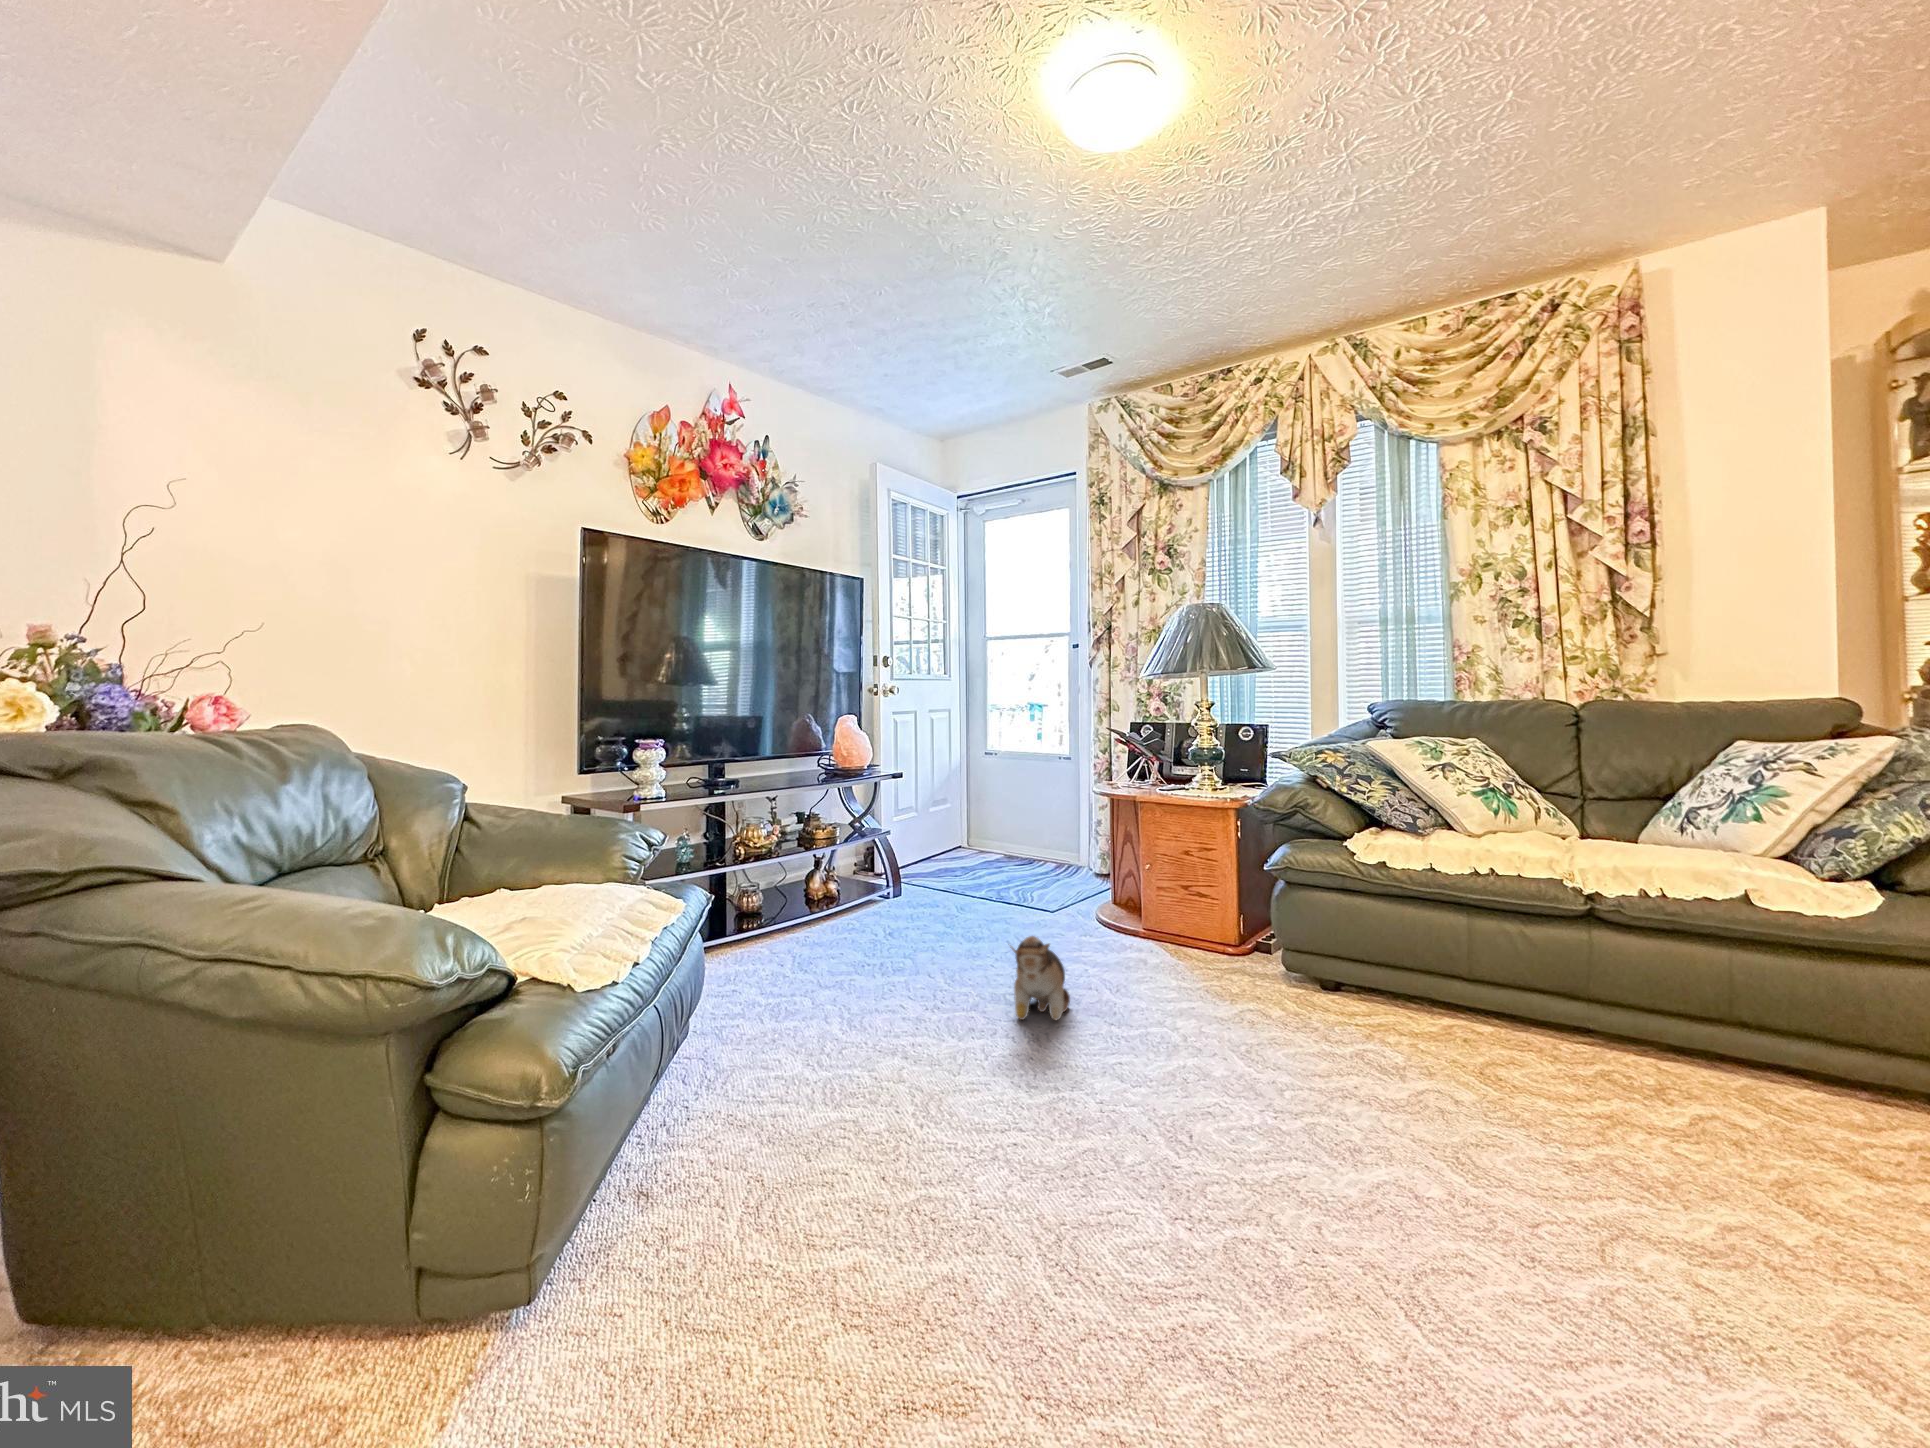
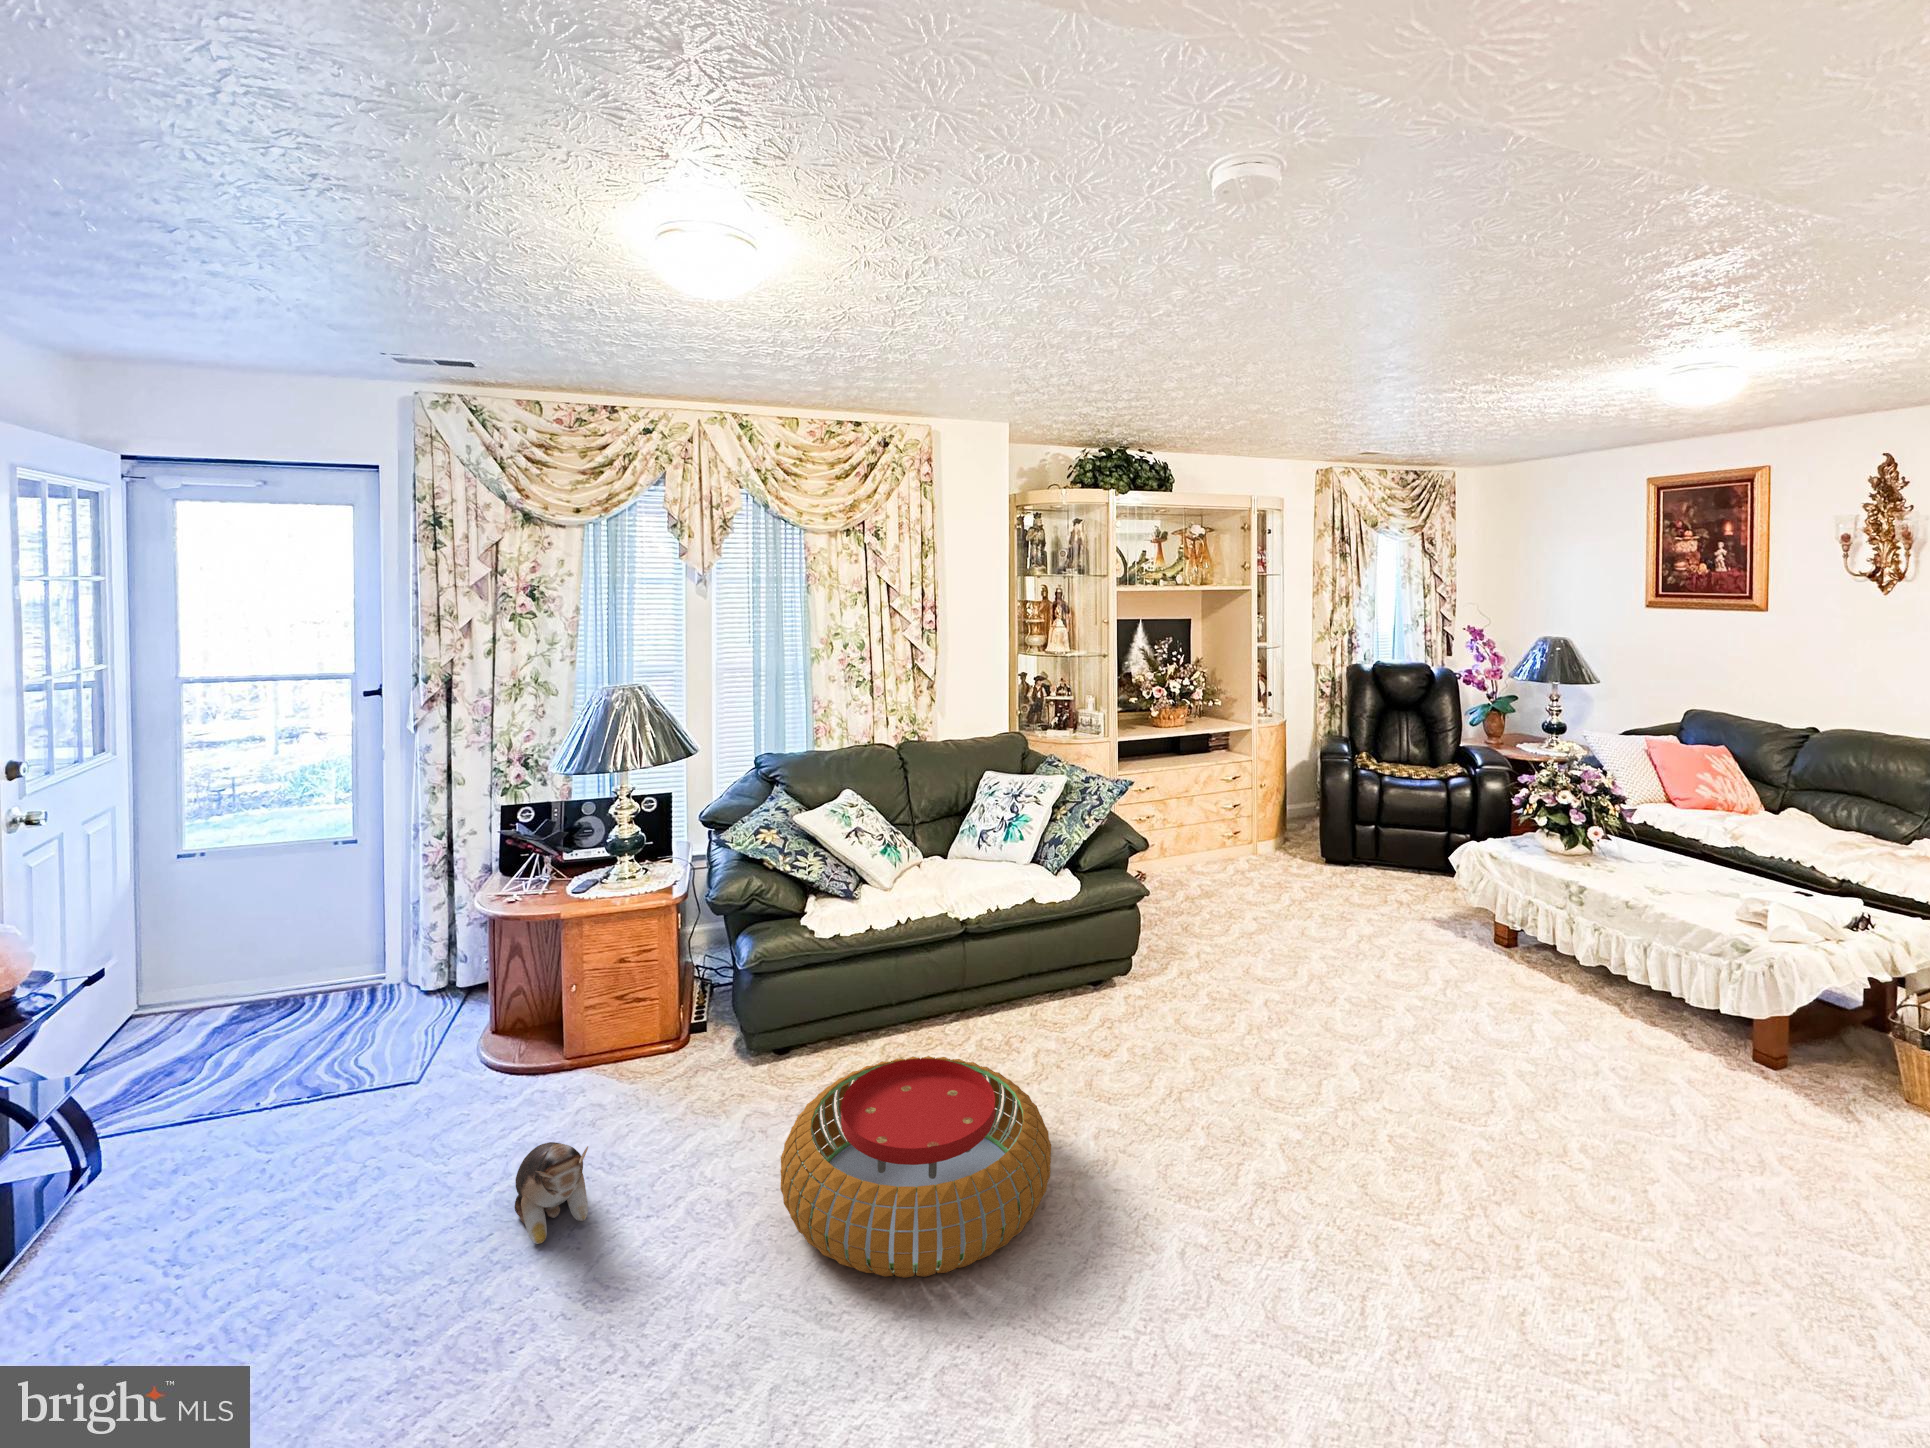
pouf: none [1191,985,1596,1241] -> present [780,1056,1051,1278]

